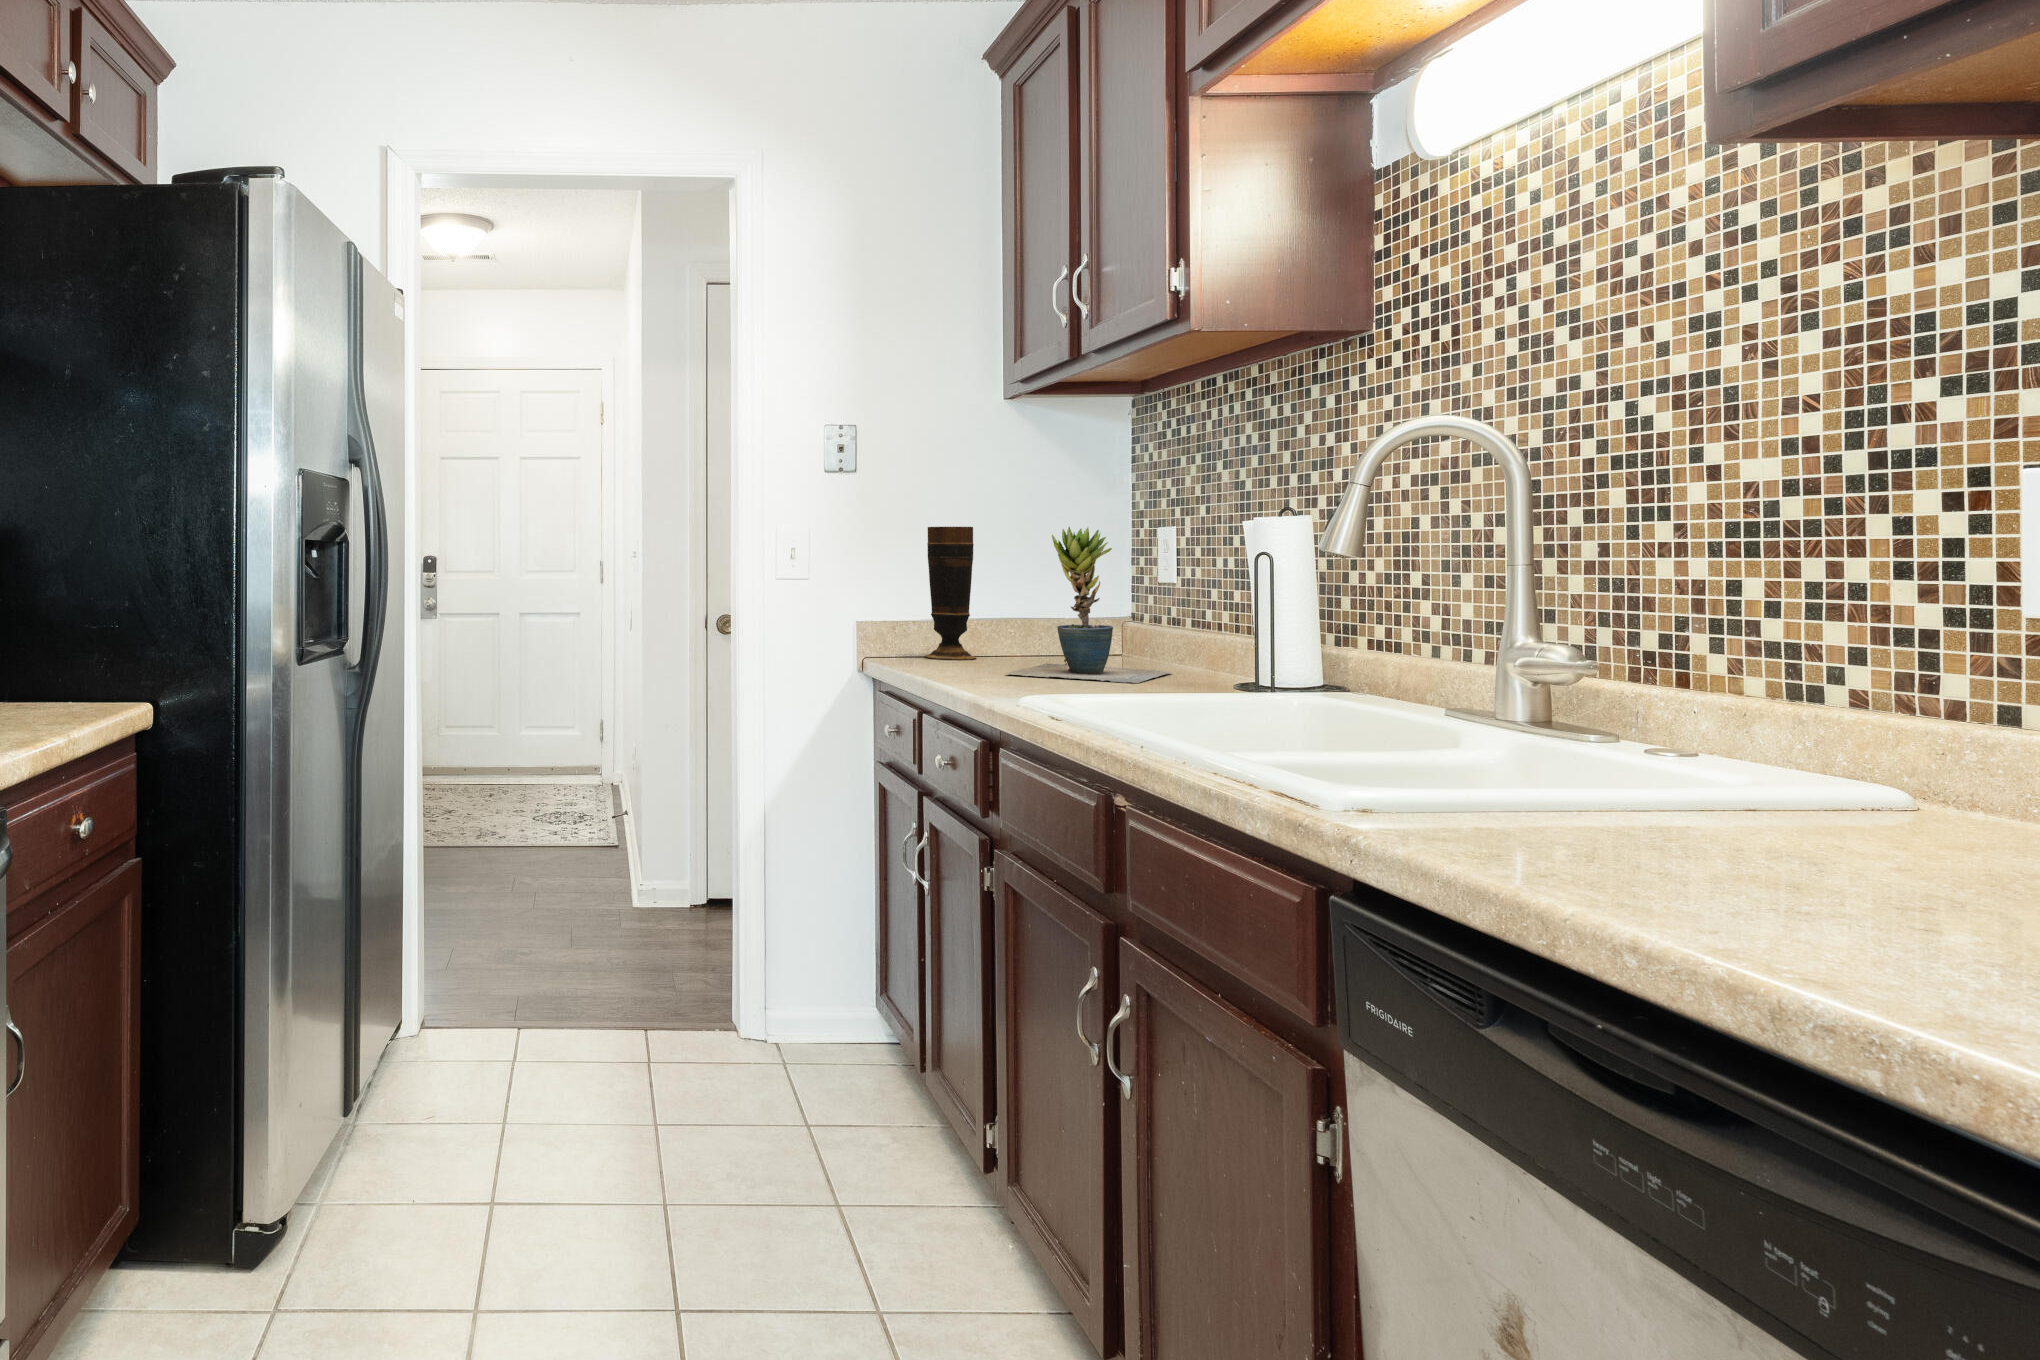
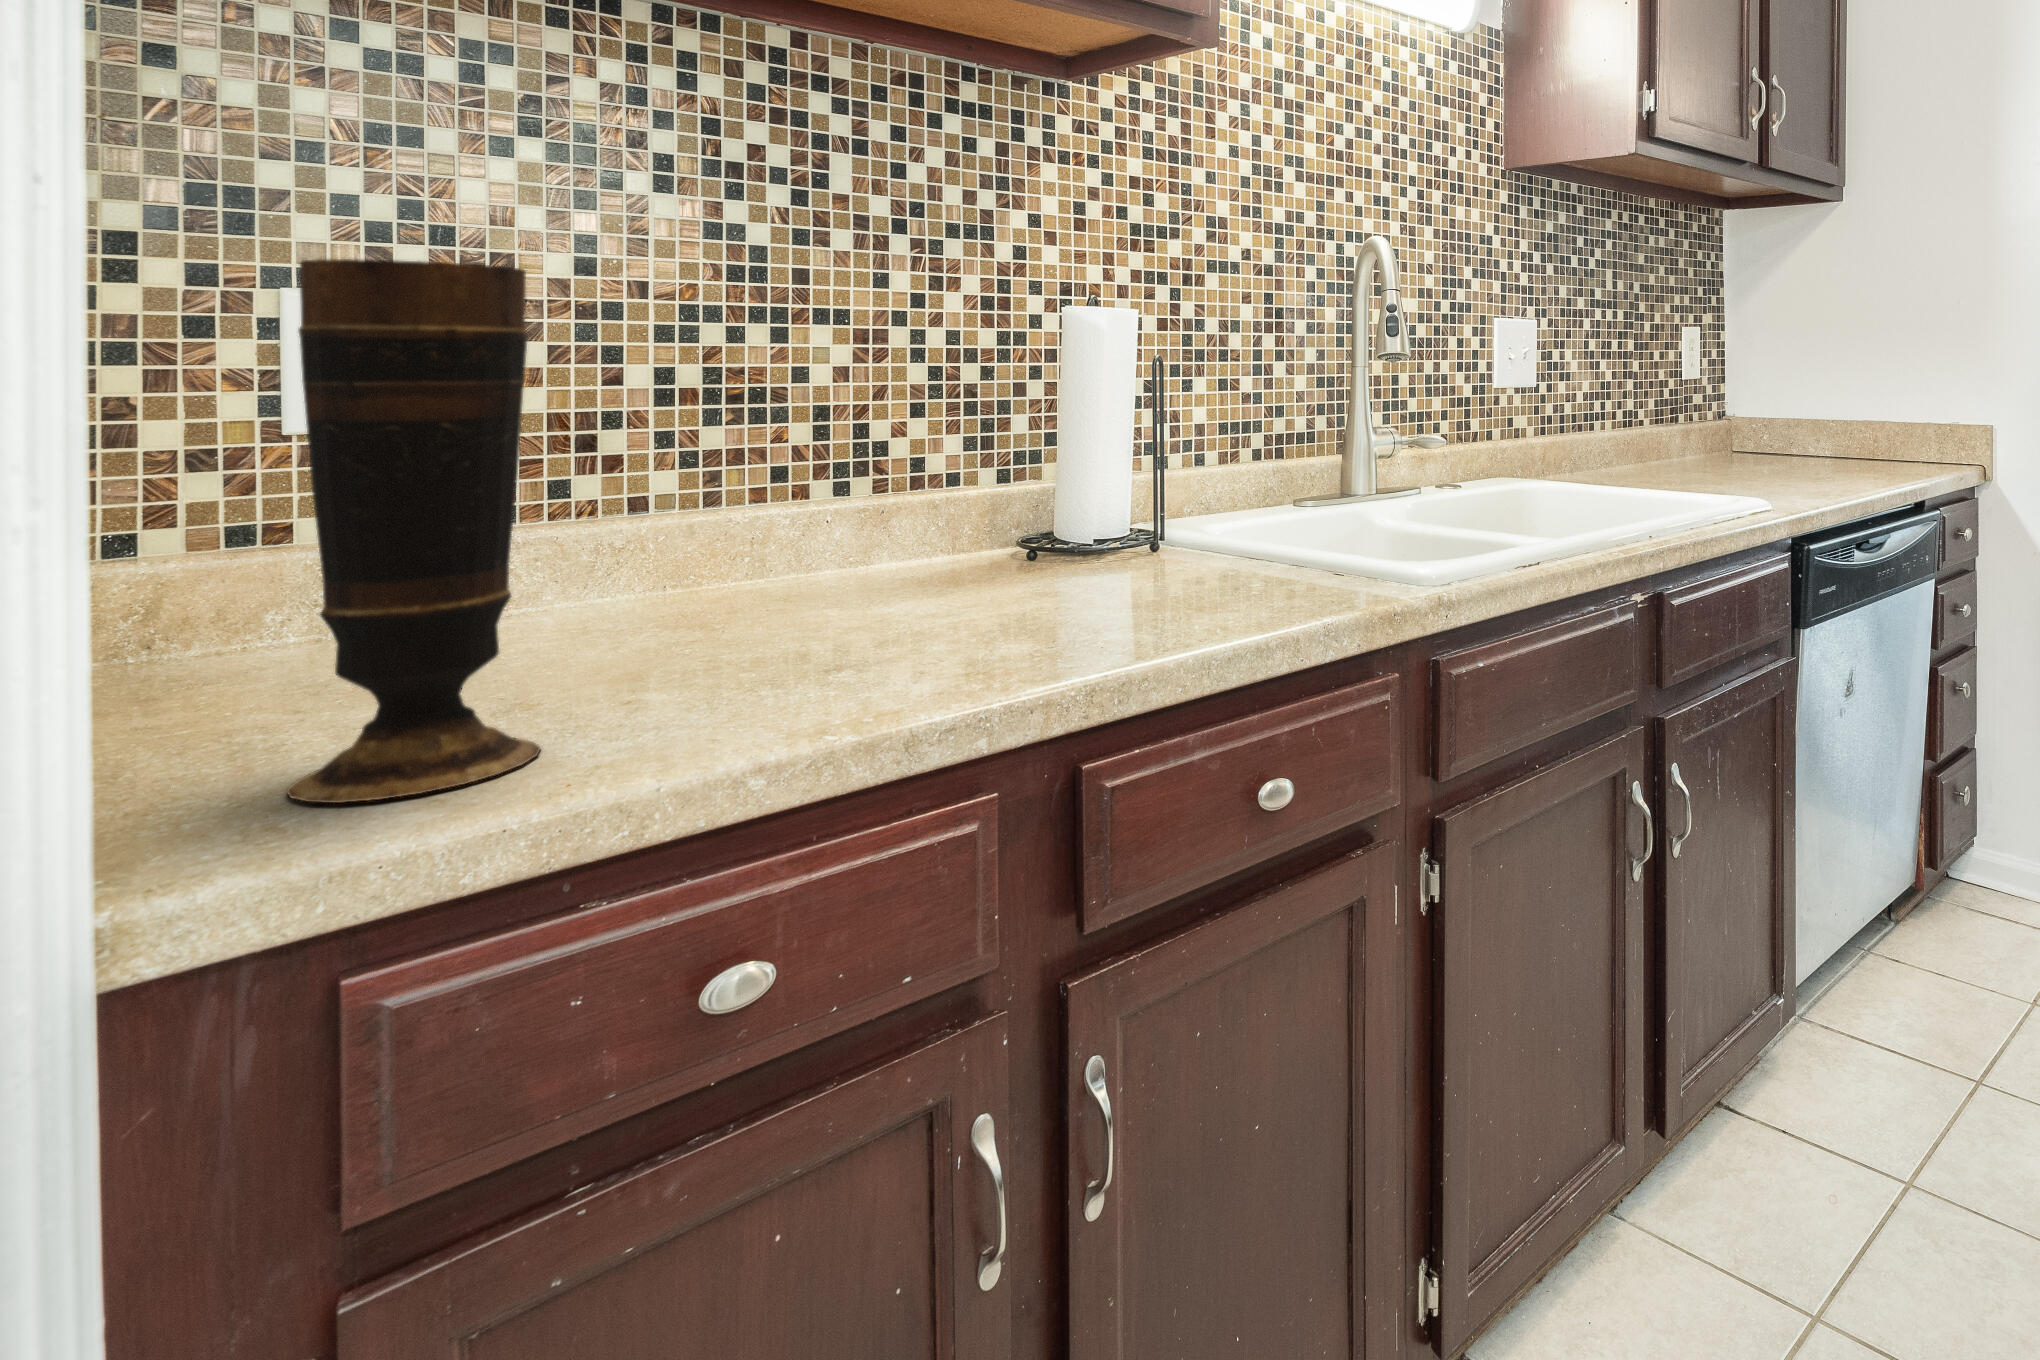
potted plant: present [1006,527,1171,683] -> none [753,305,1103,647]

